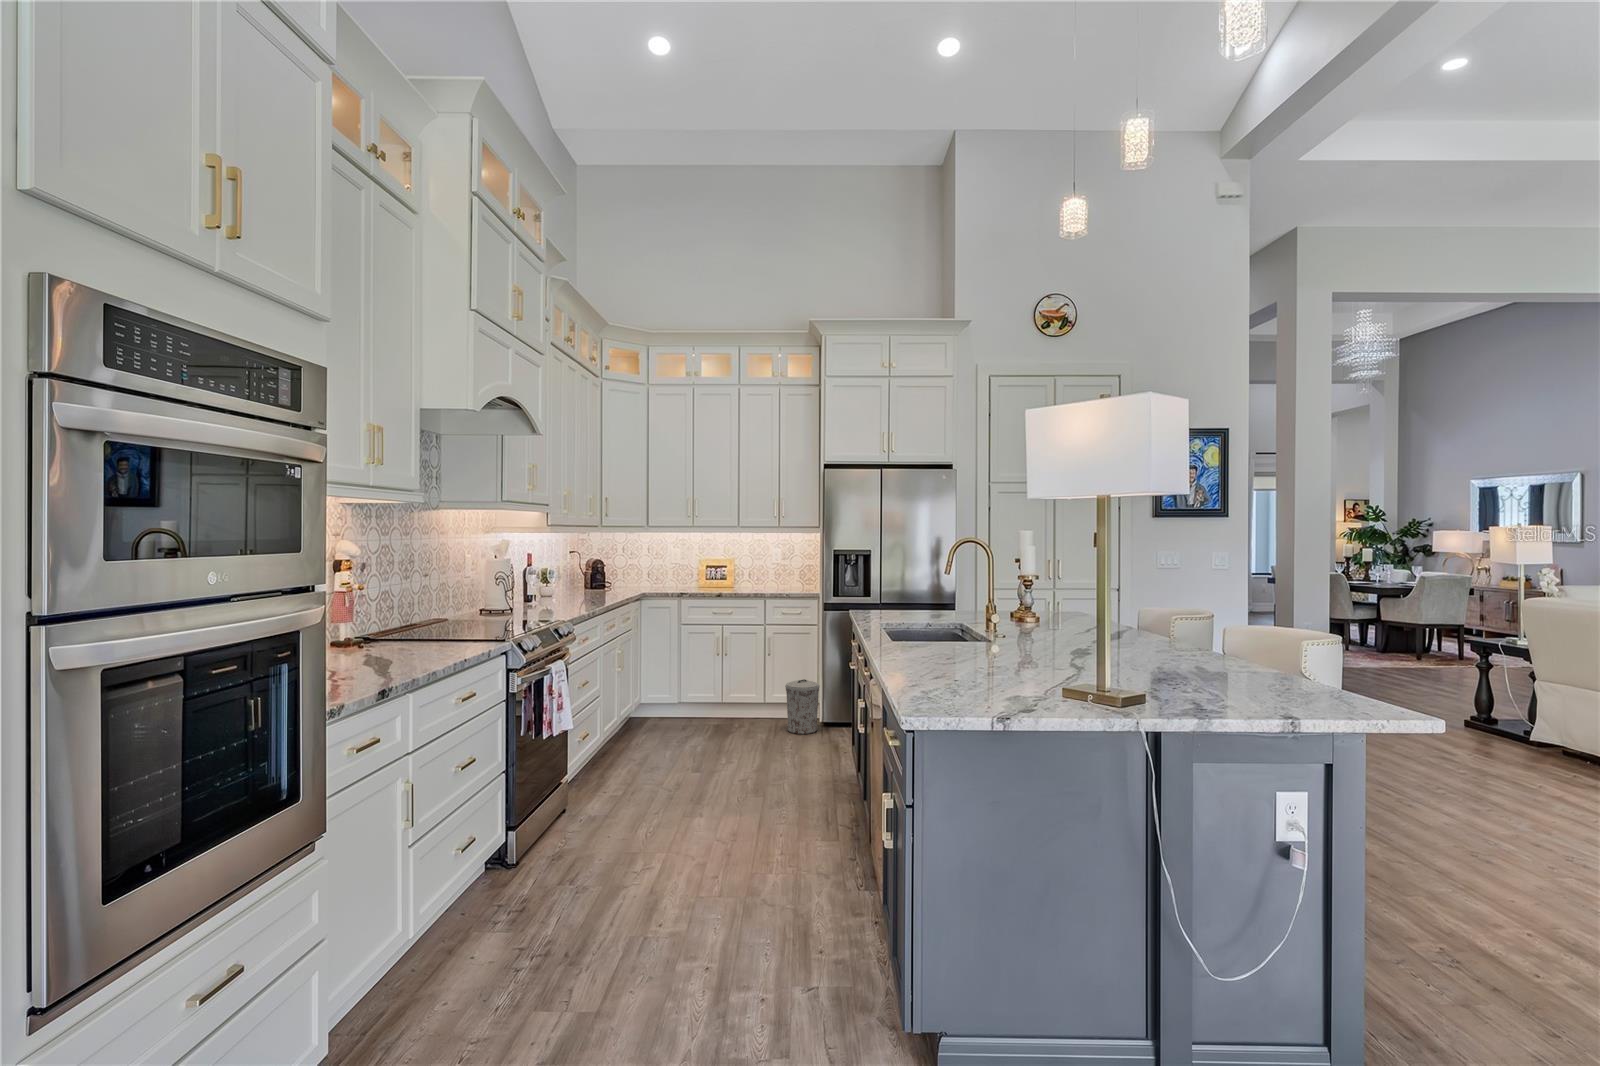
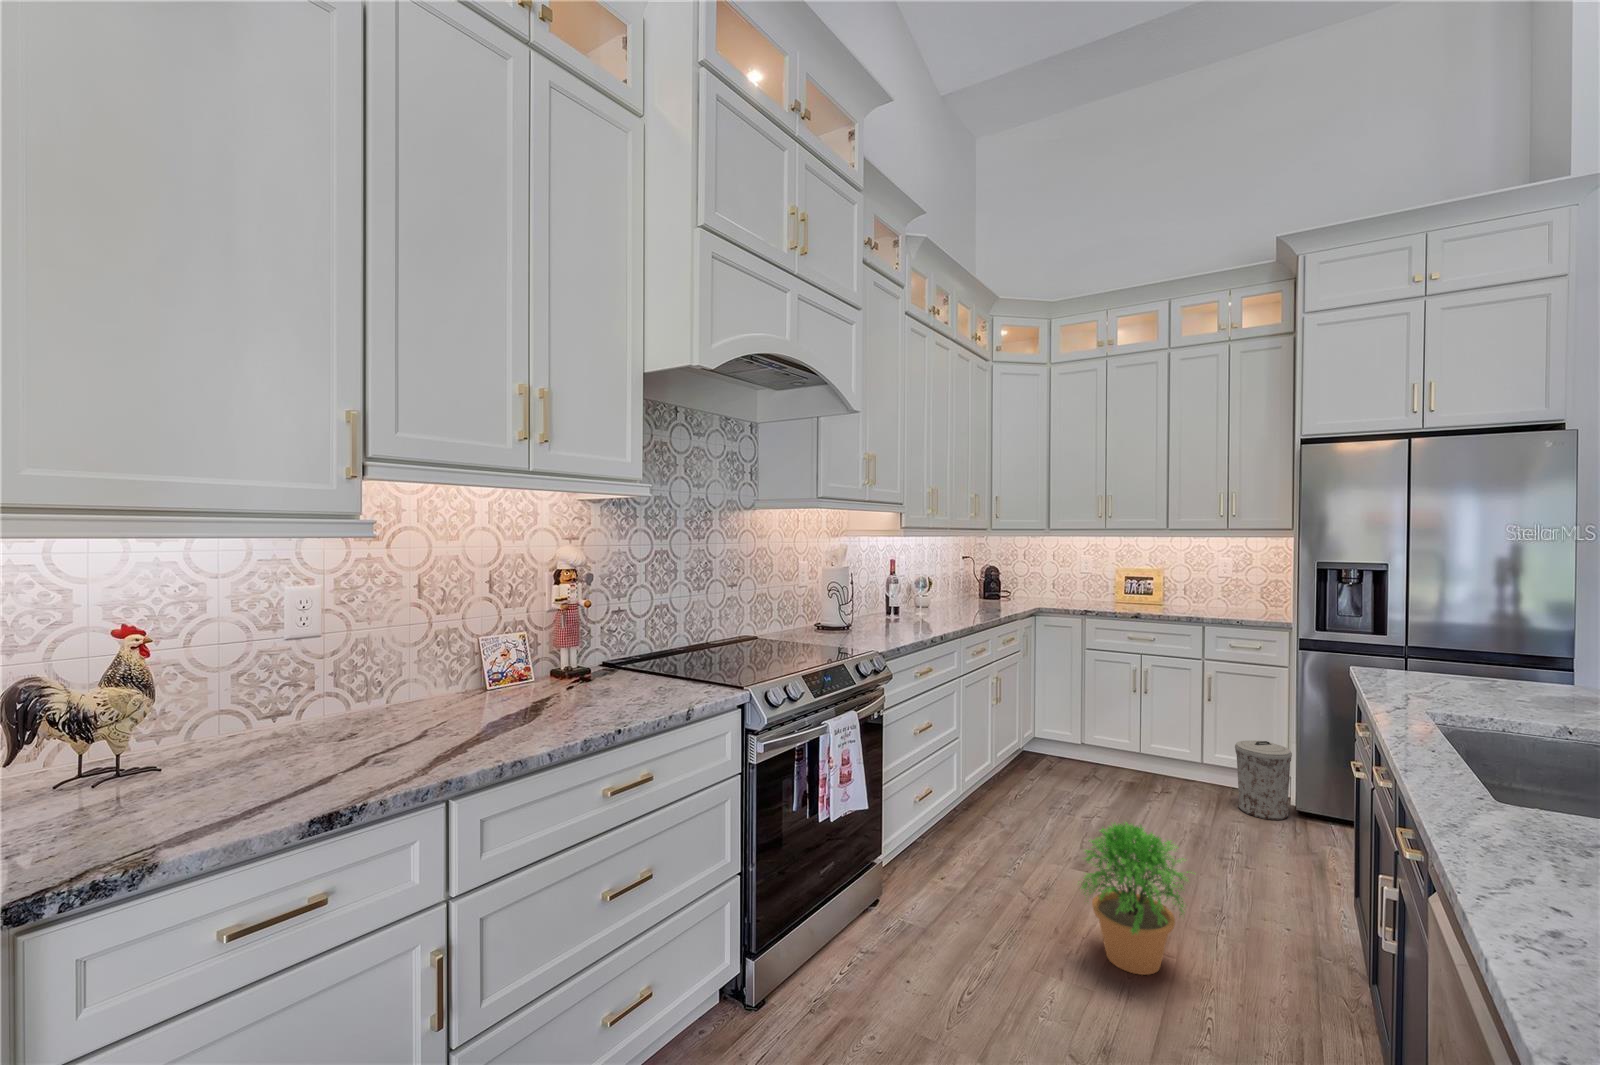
potted plant: none [701,731,776,833] -> present [1081,823,1195,975]

